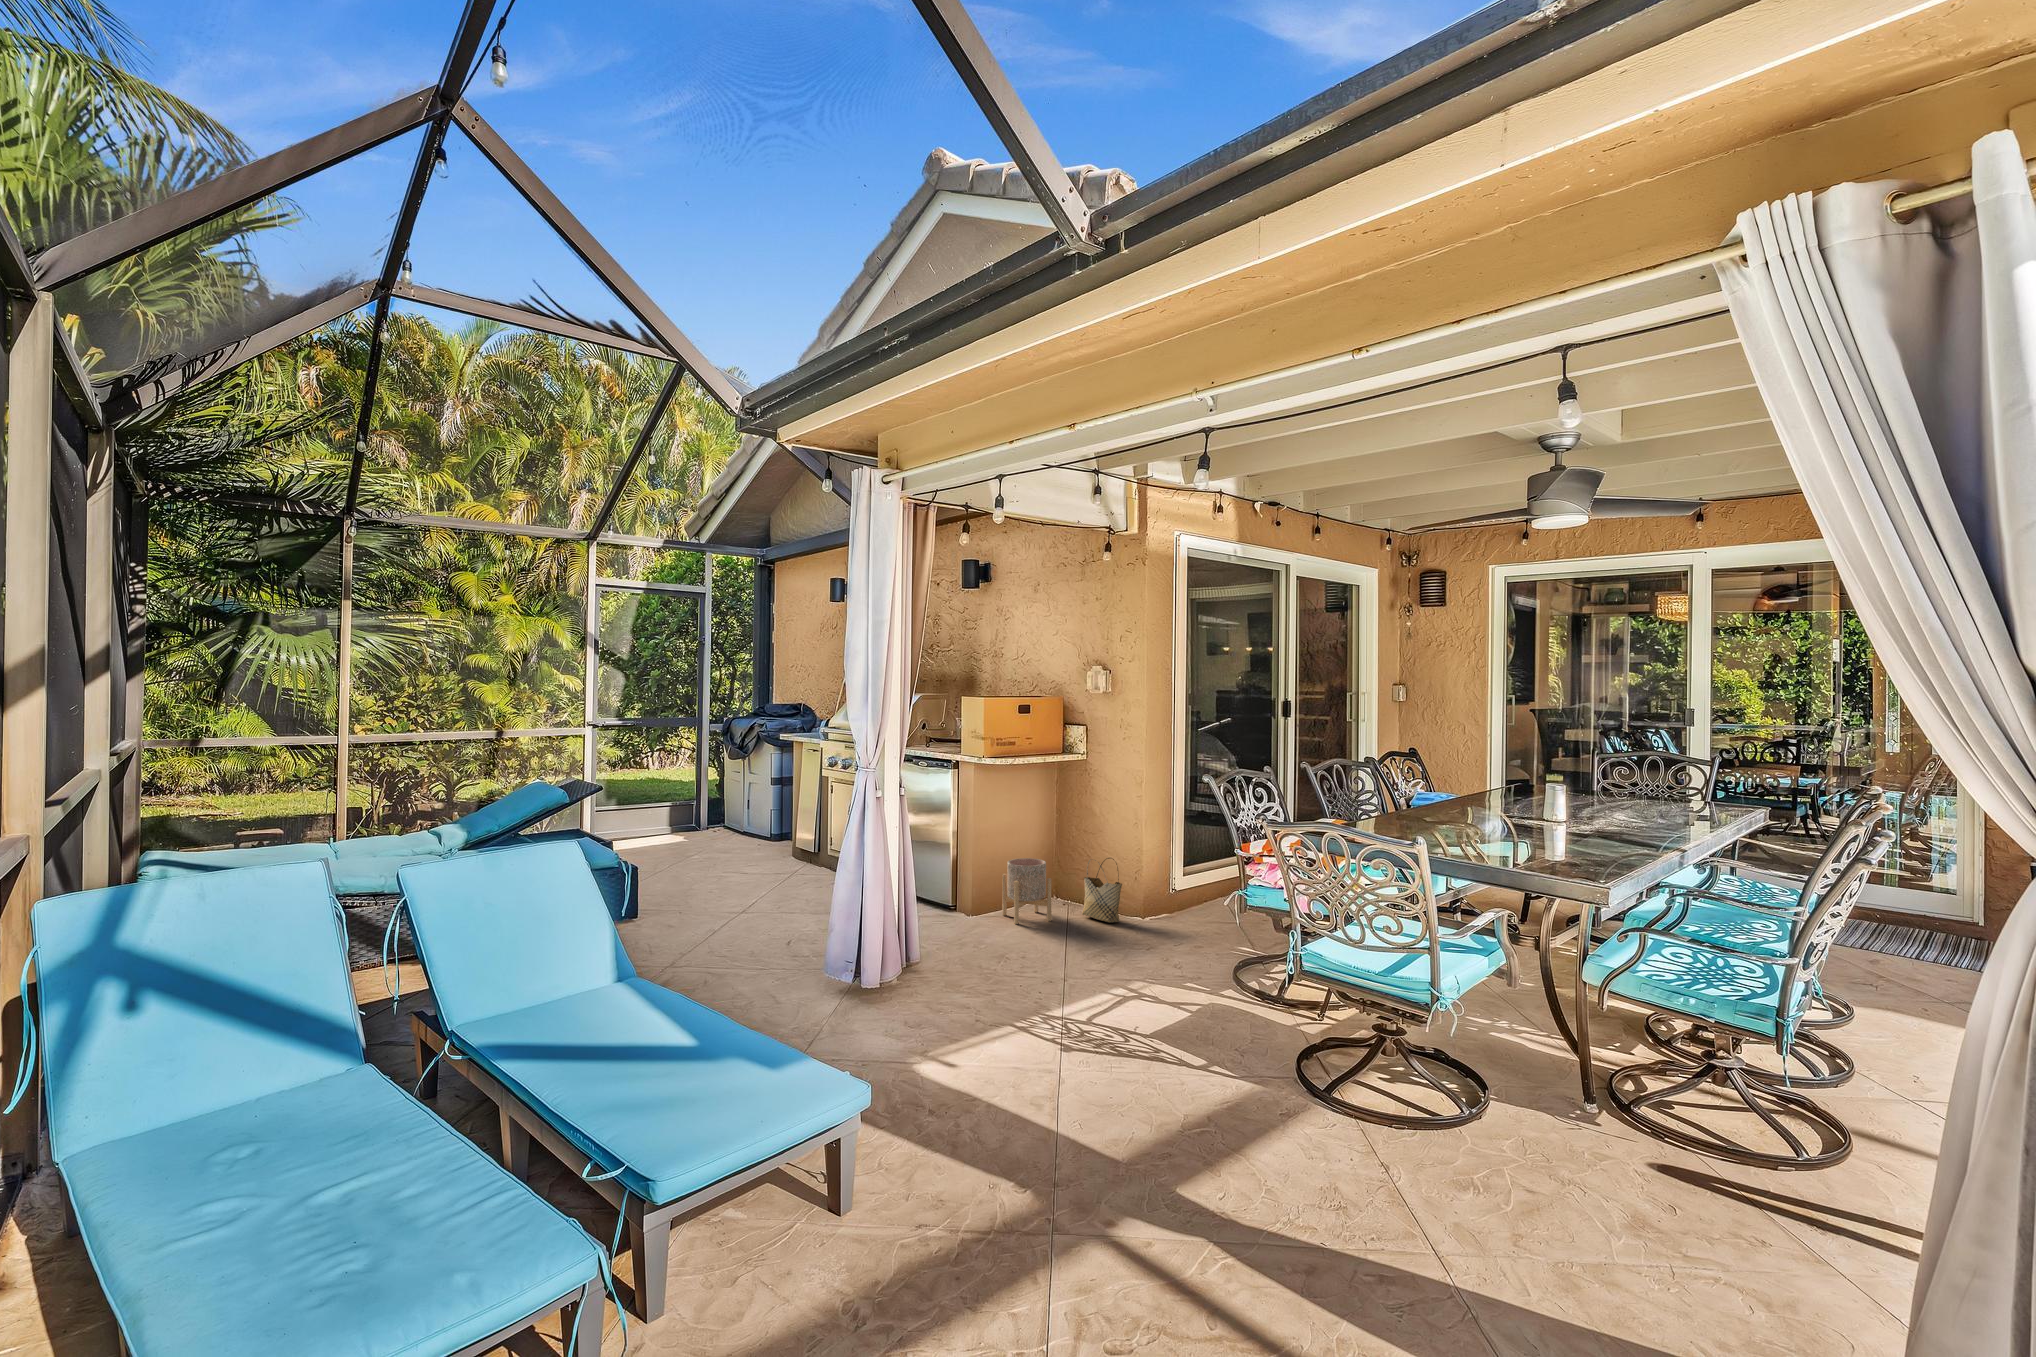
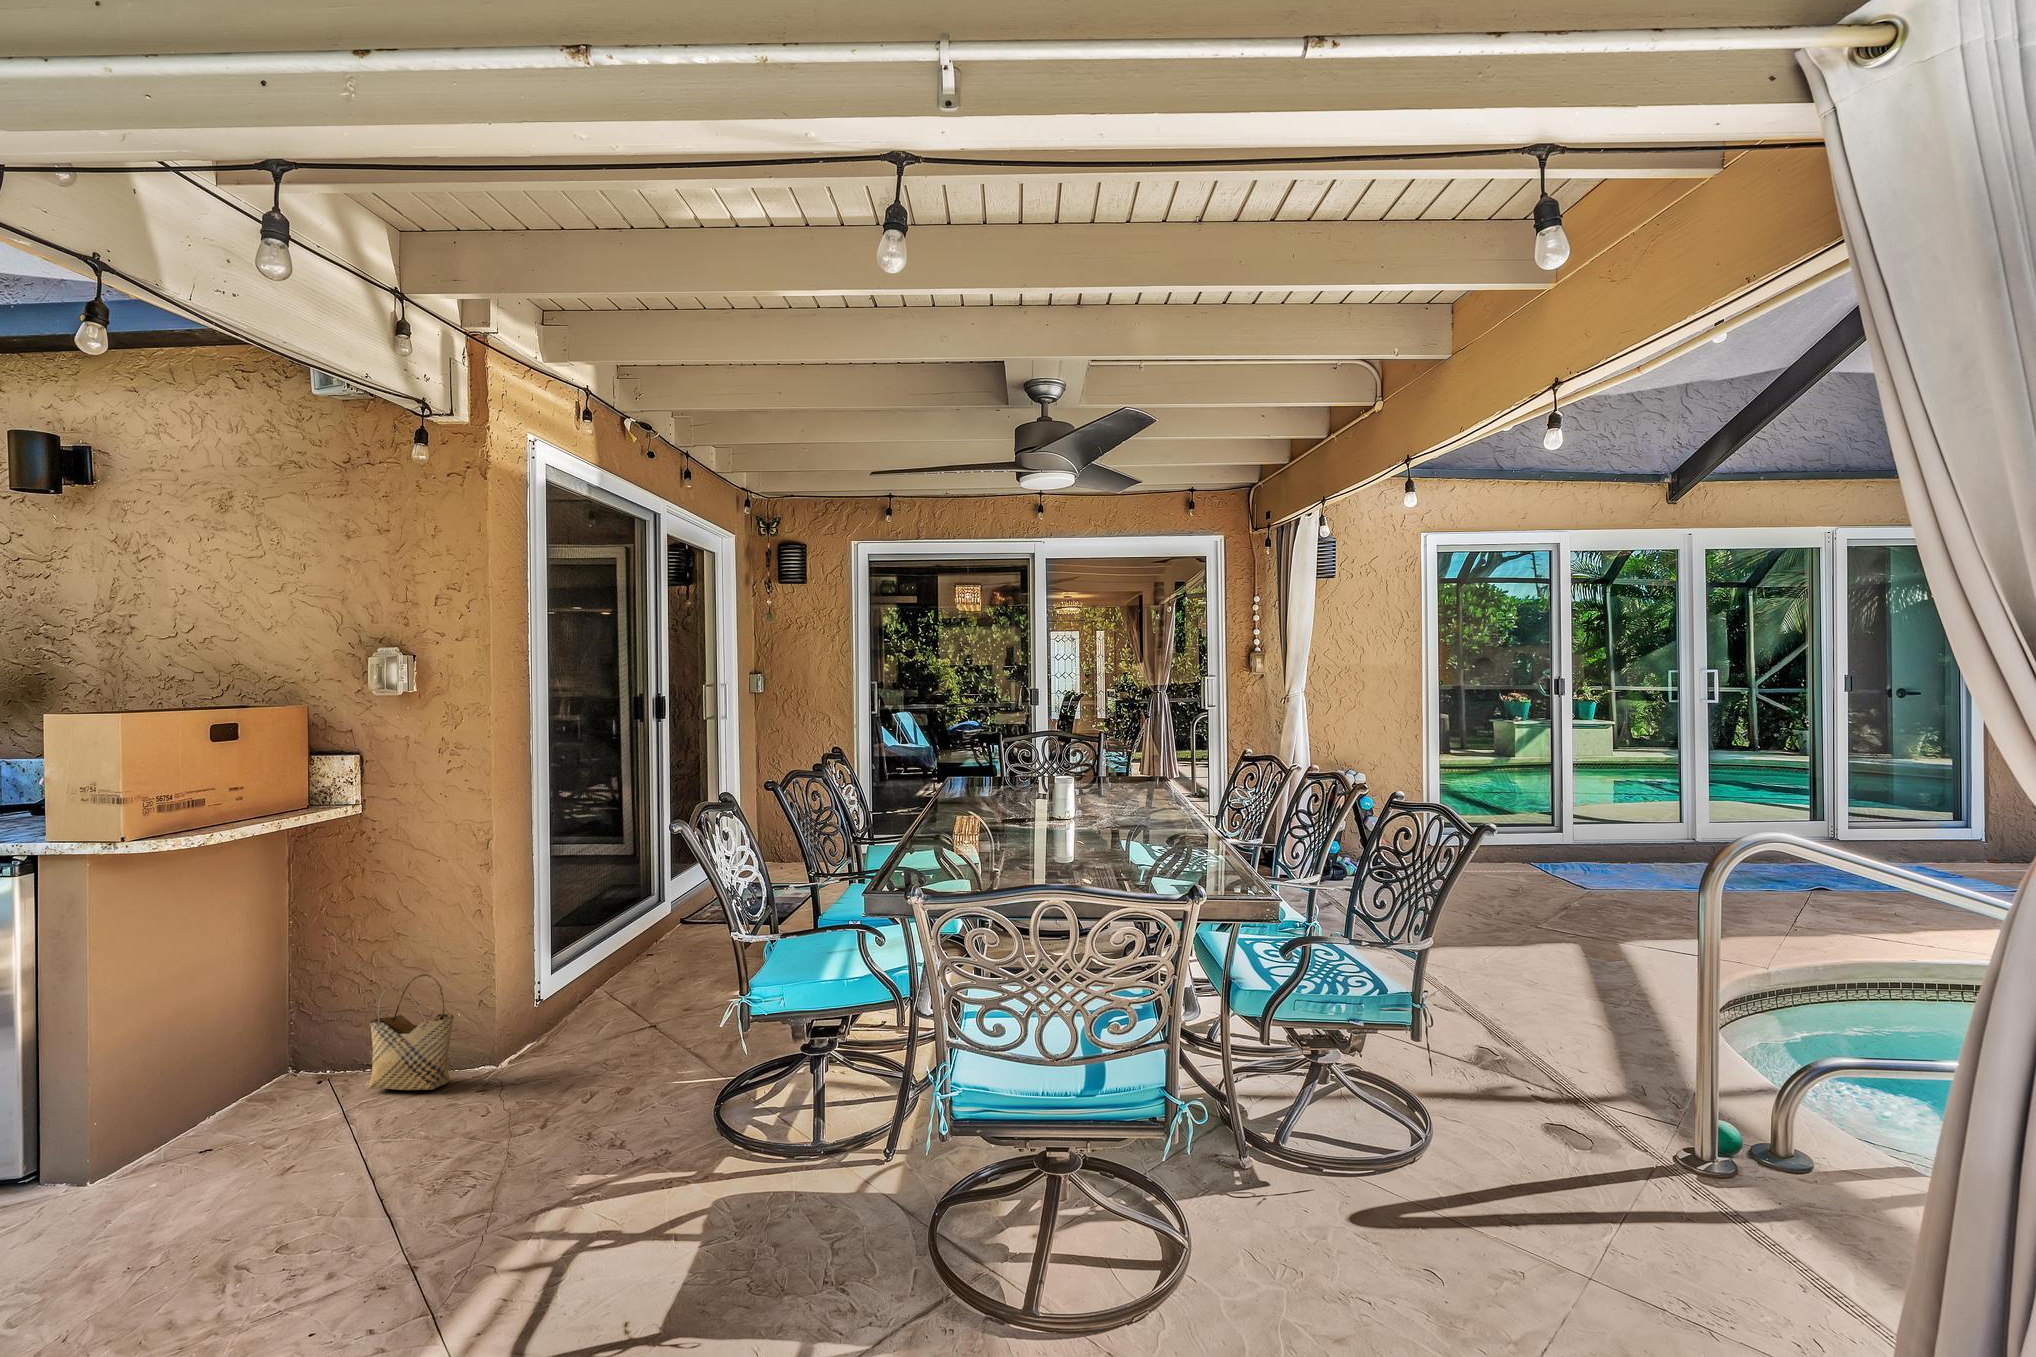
planter: present [1002,858,1051,924] -> none [173,1011,303,1158]

